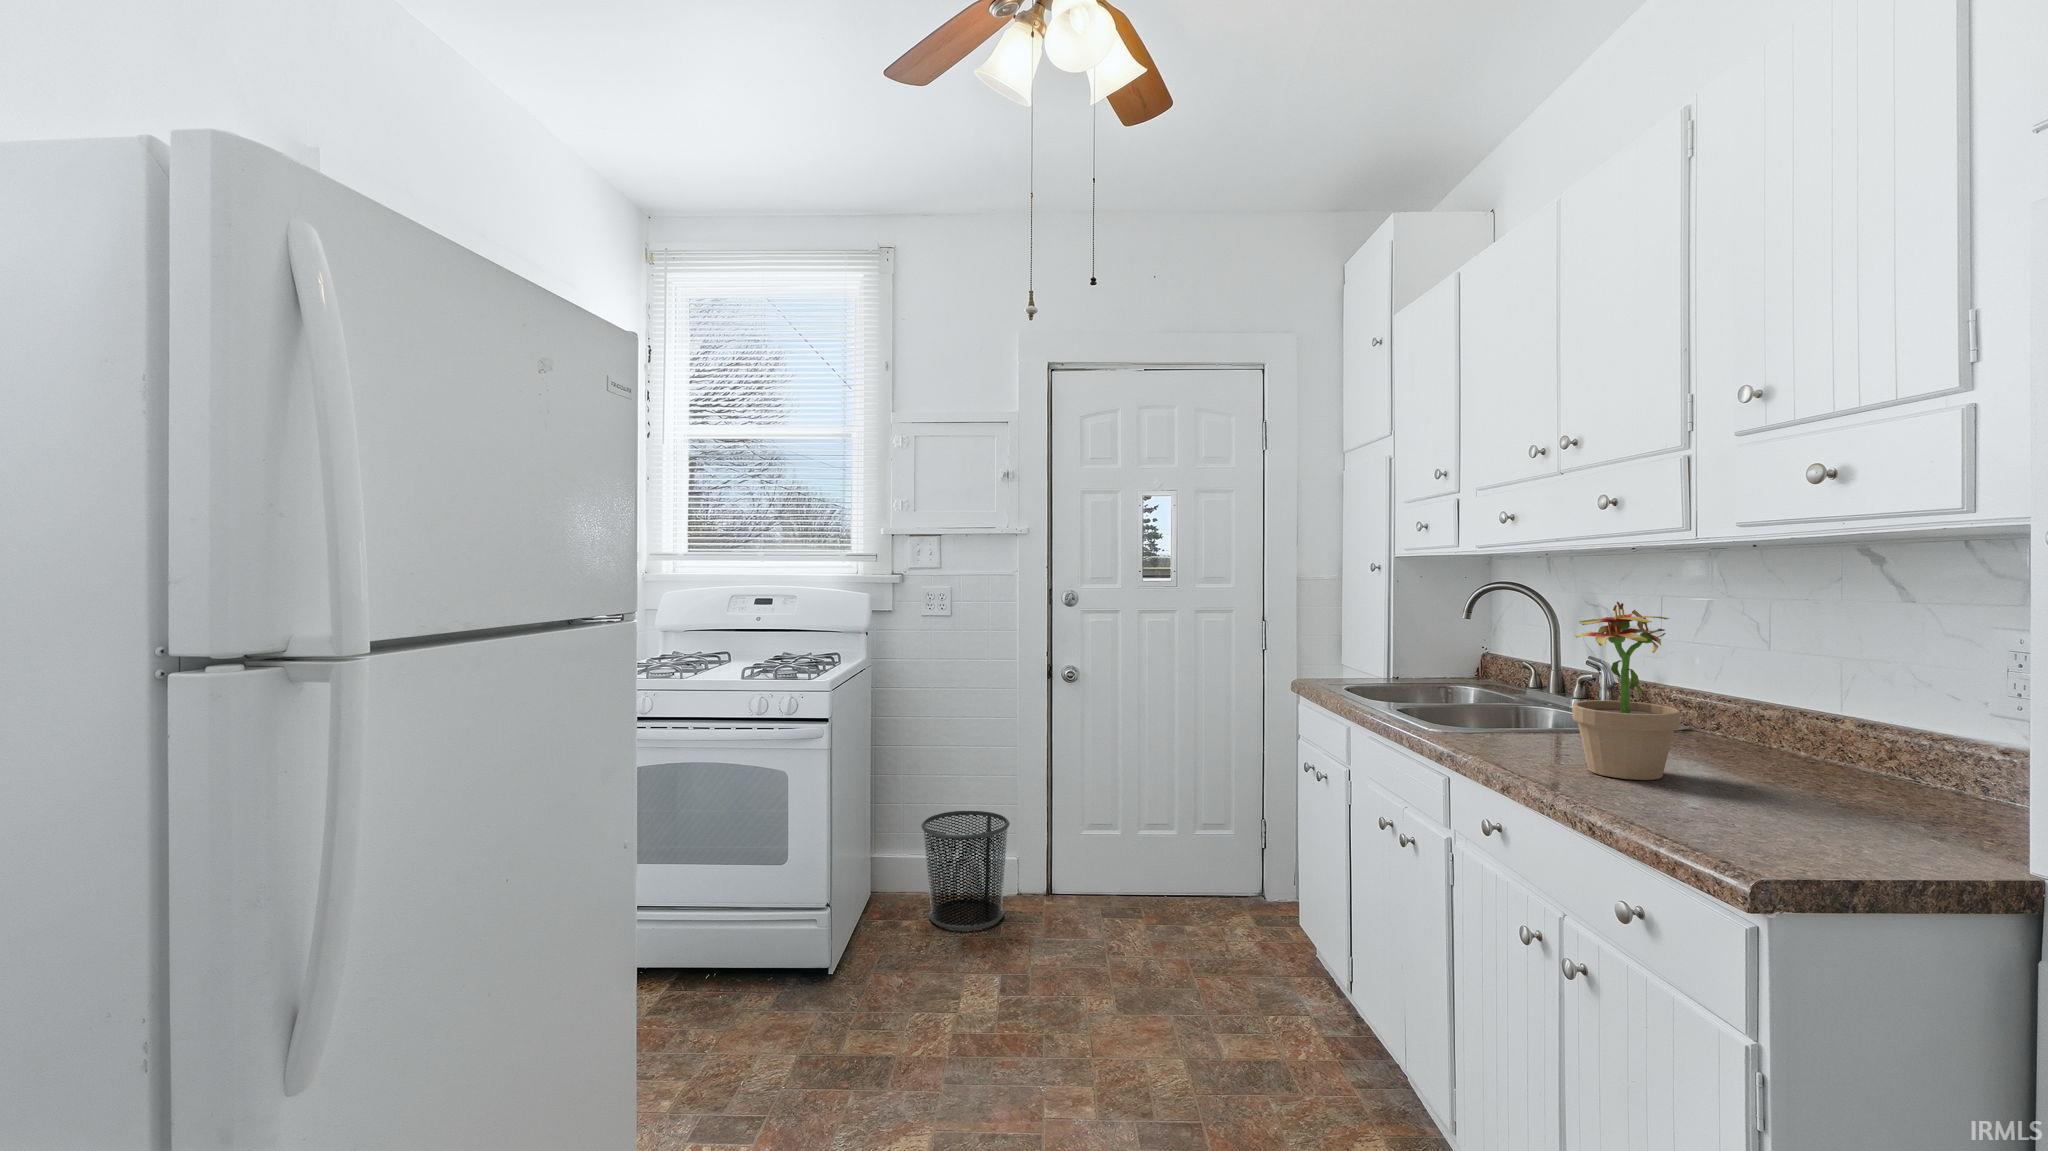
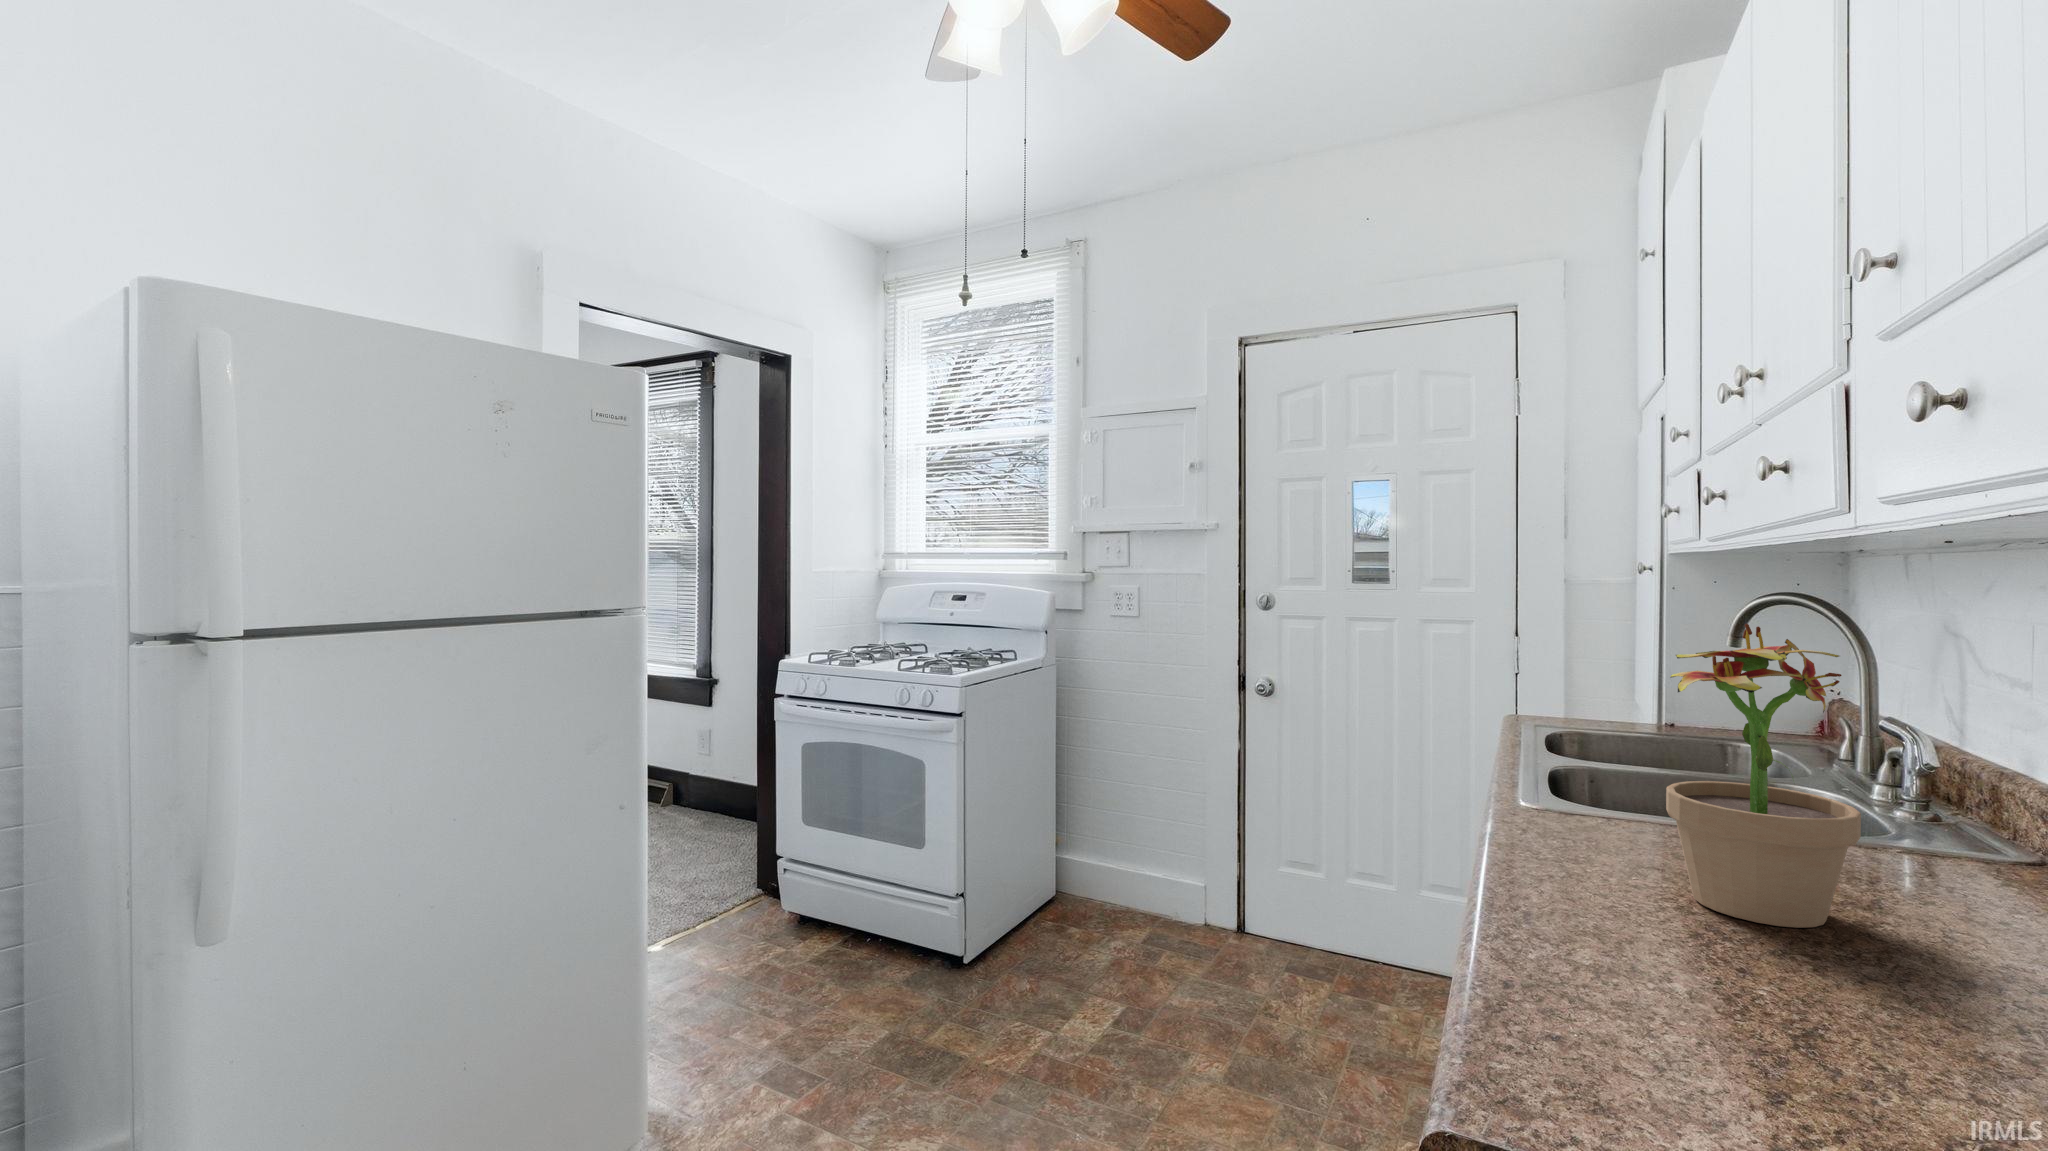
waste bin: present [921,810,1010,930] -> none [1091,823,1185,951]

